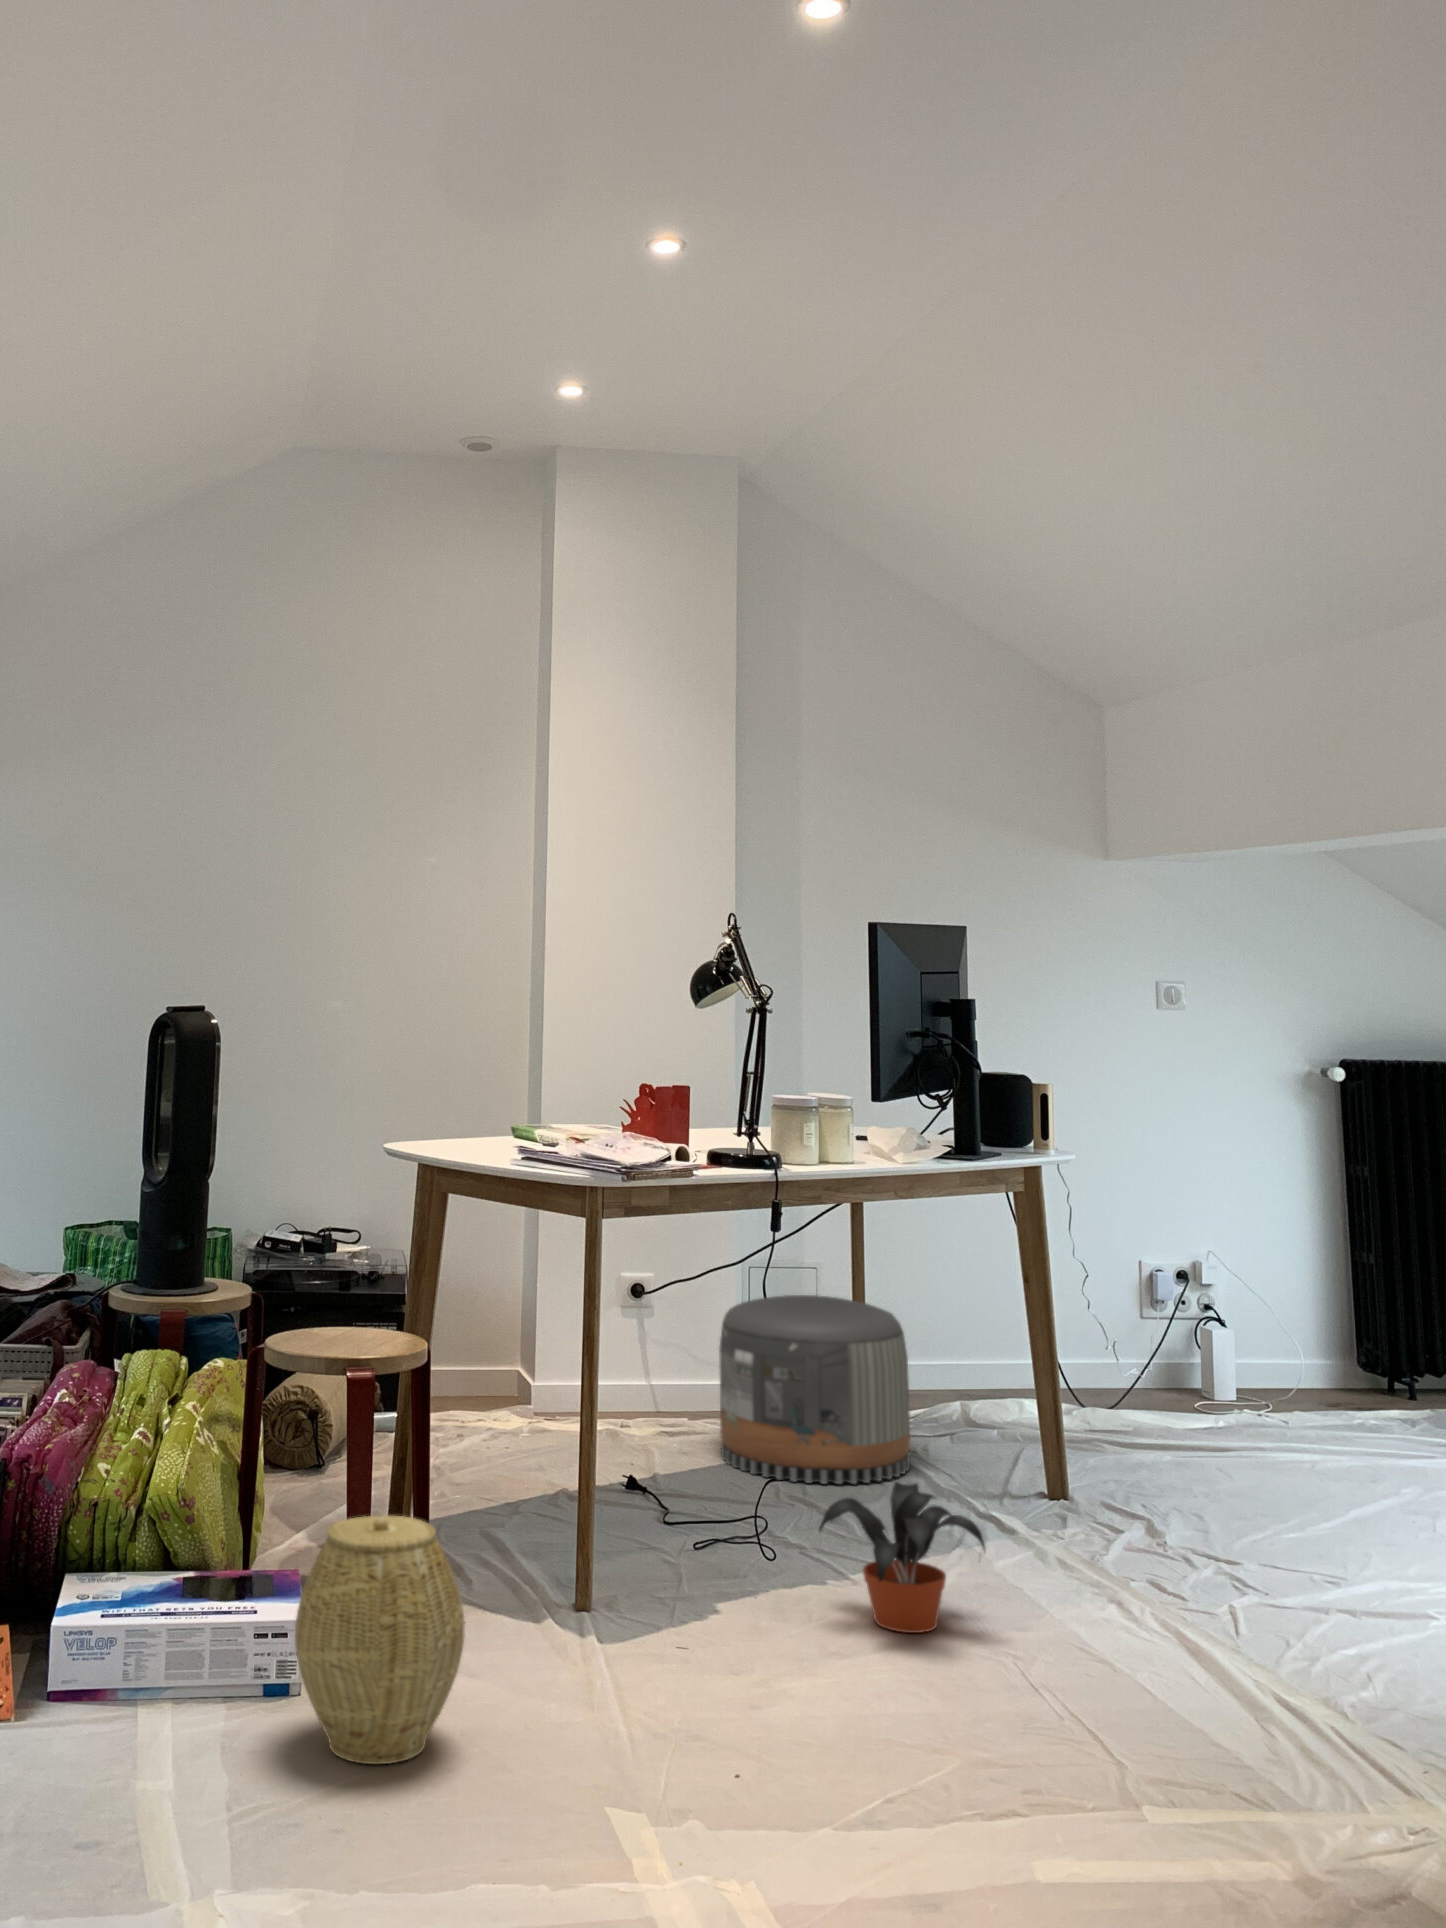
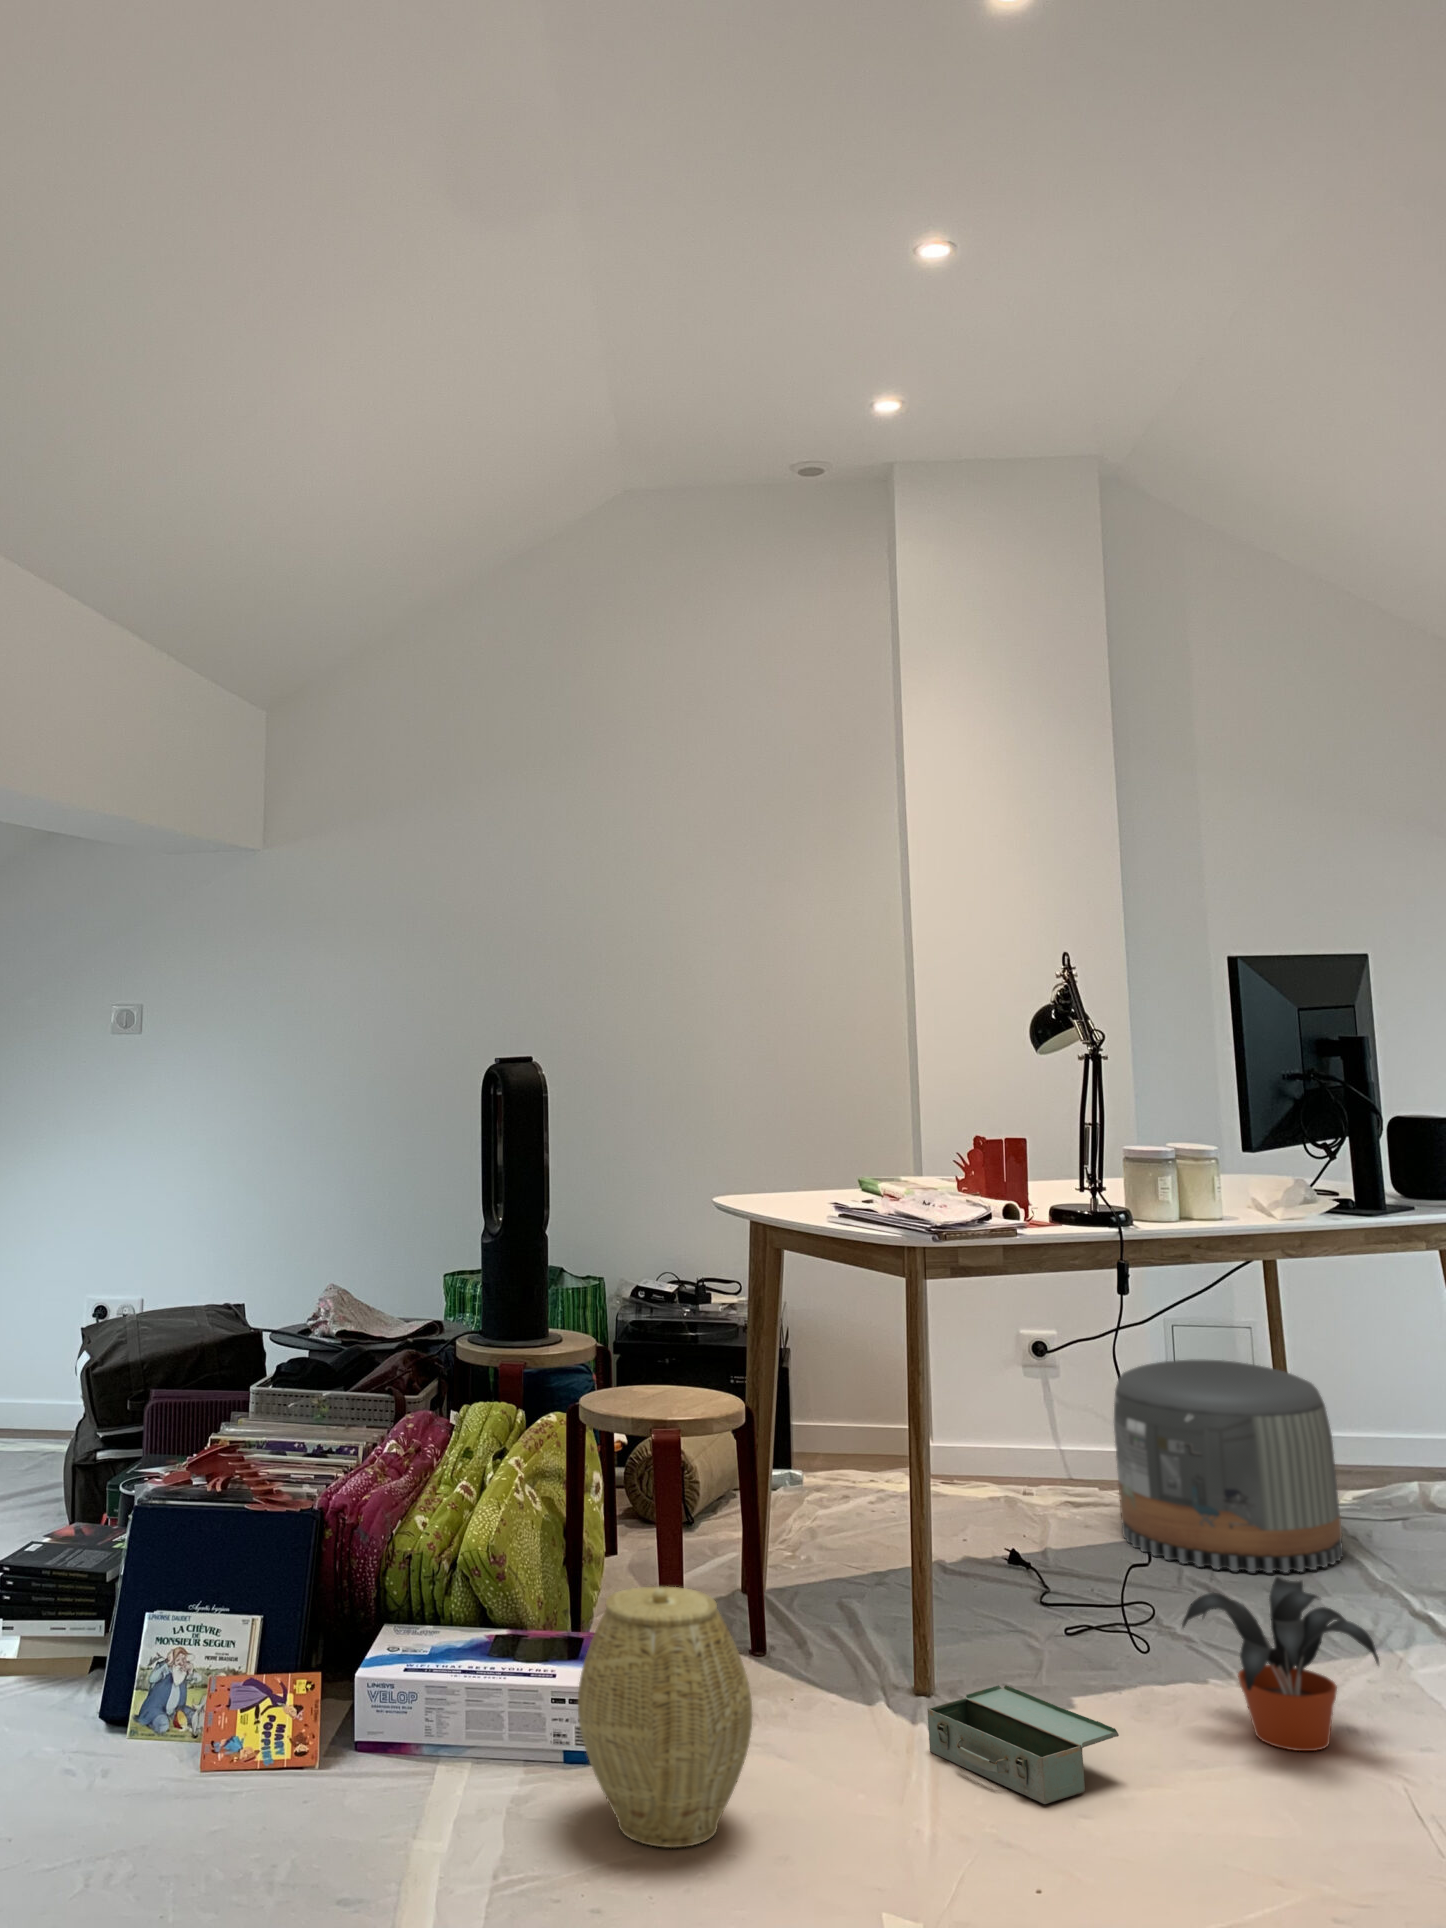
toolbox: none [601,1593,774,1696] -> present [928,1685,1119,1804]

